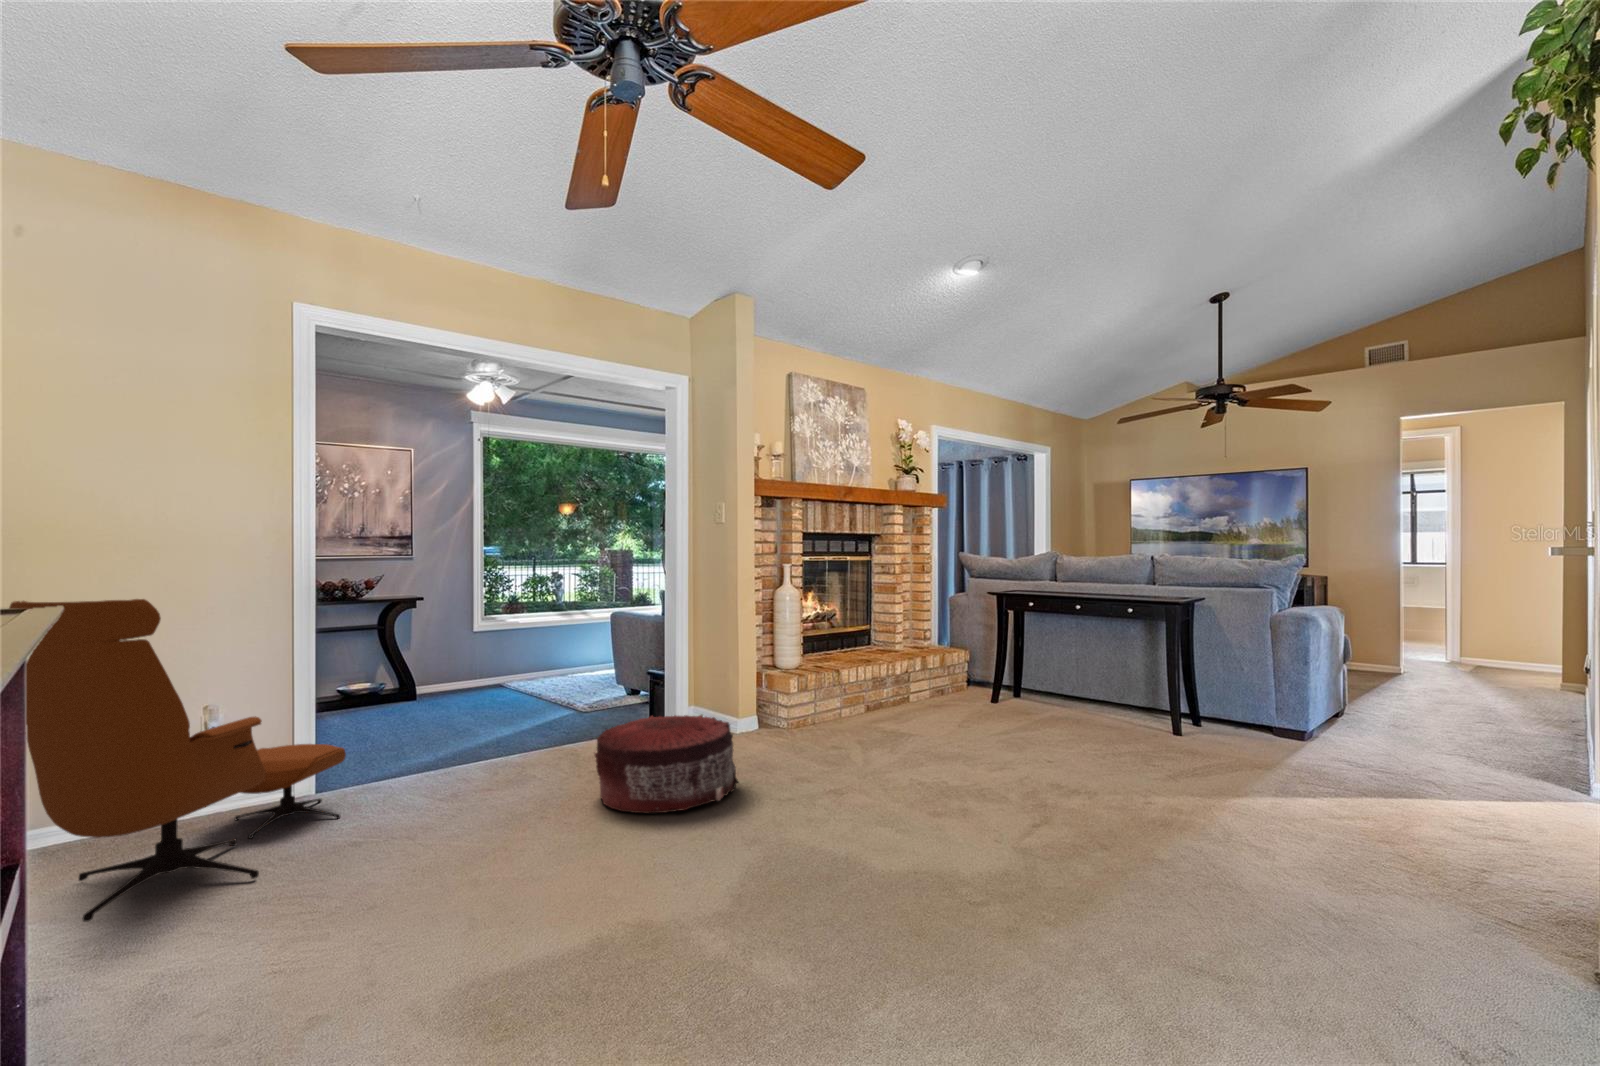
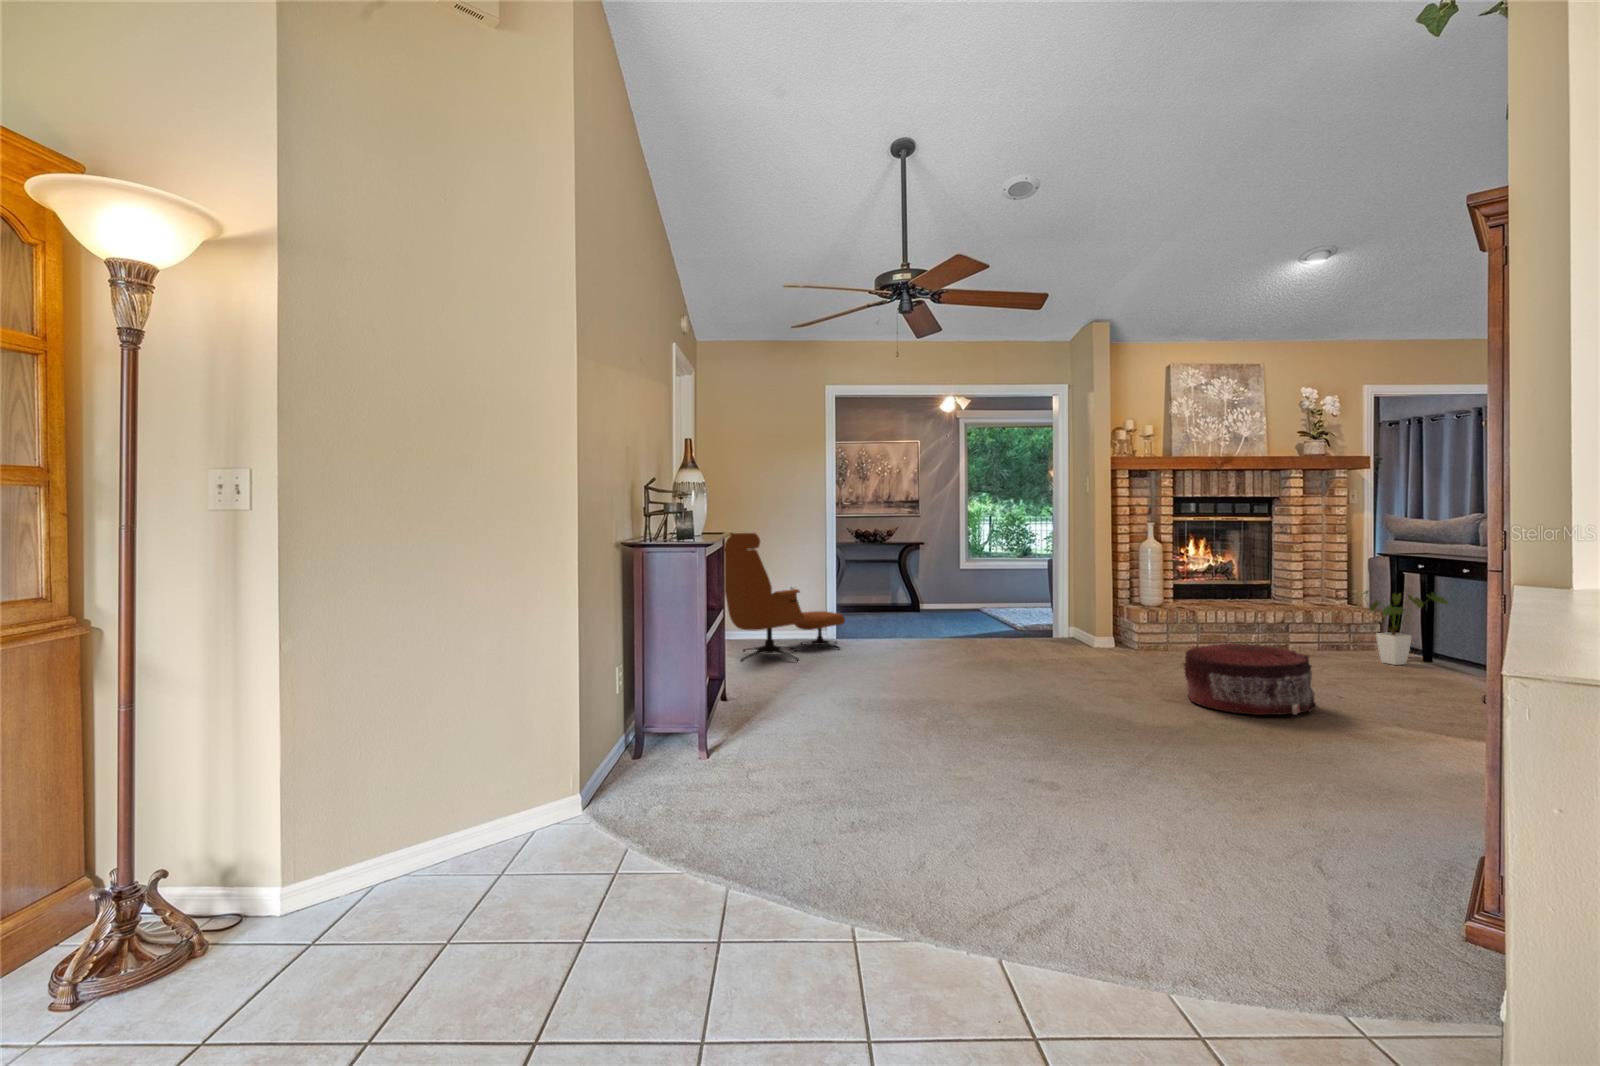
house plant: none [986,630,1048,708] -> present [1364,591,1448,665]
pouf: present [594,715,739,813] -> present [1183,643,1317,715]

